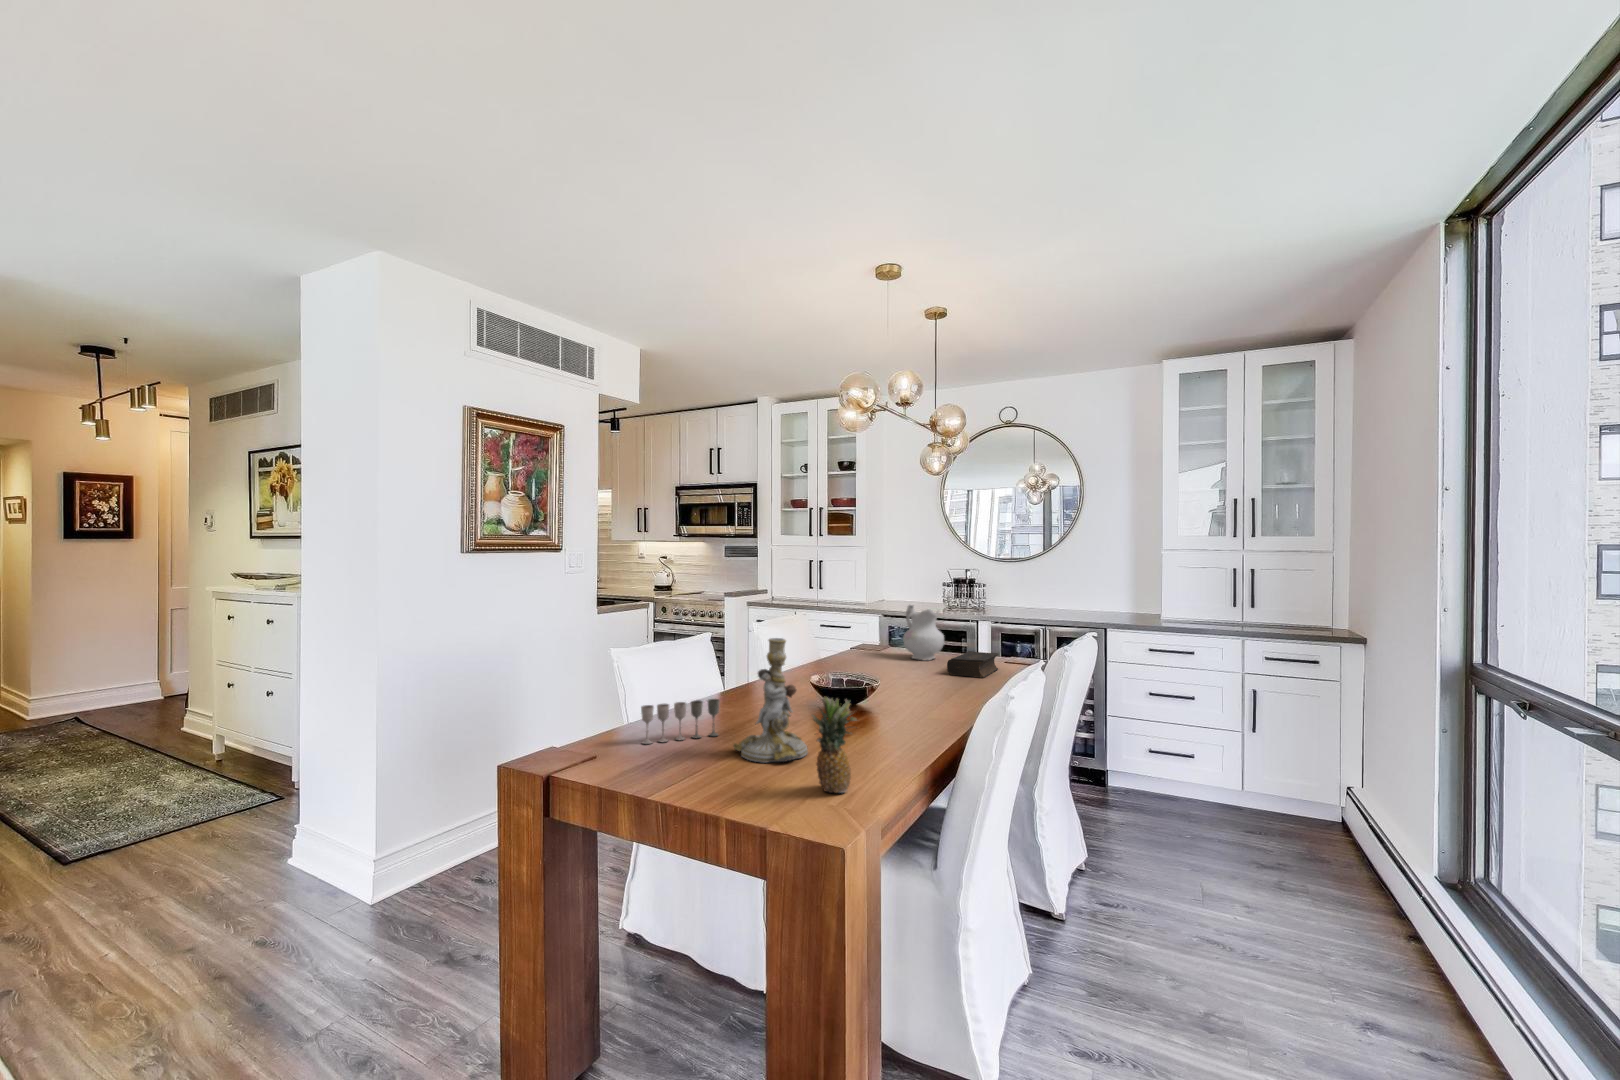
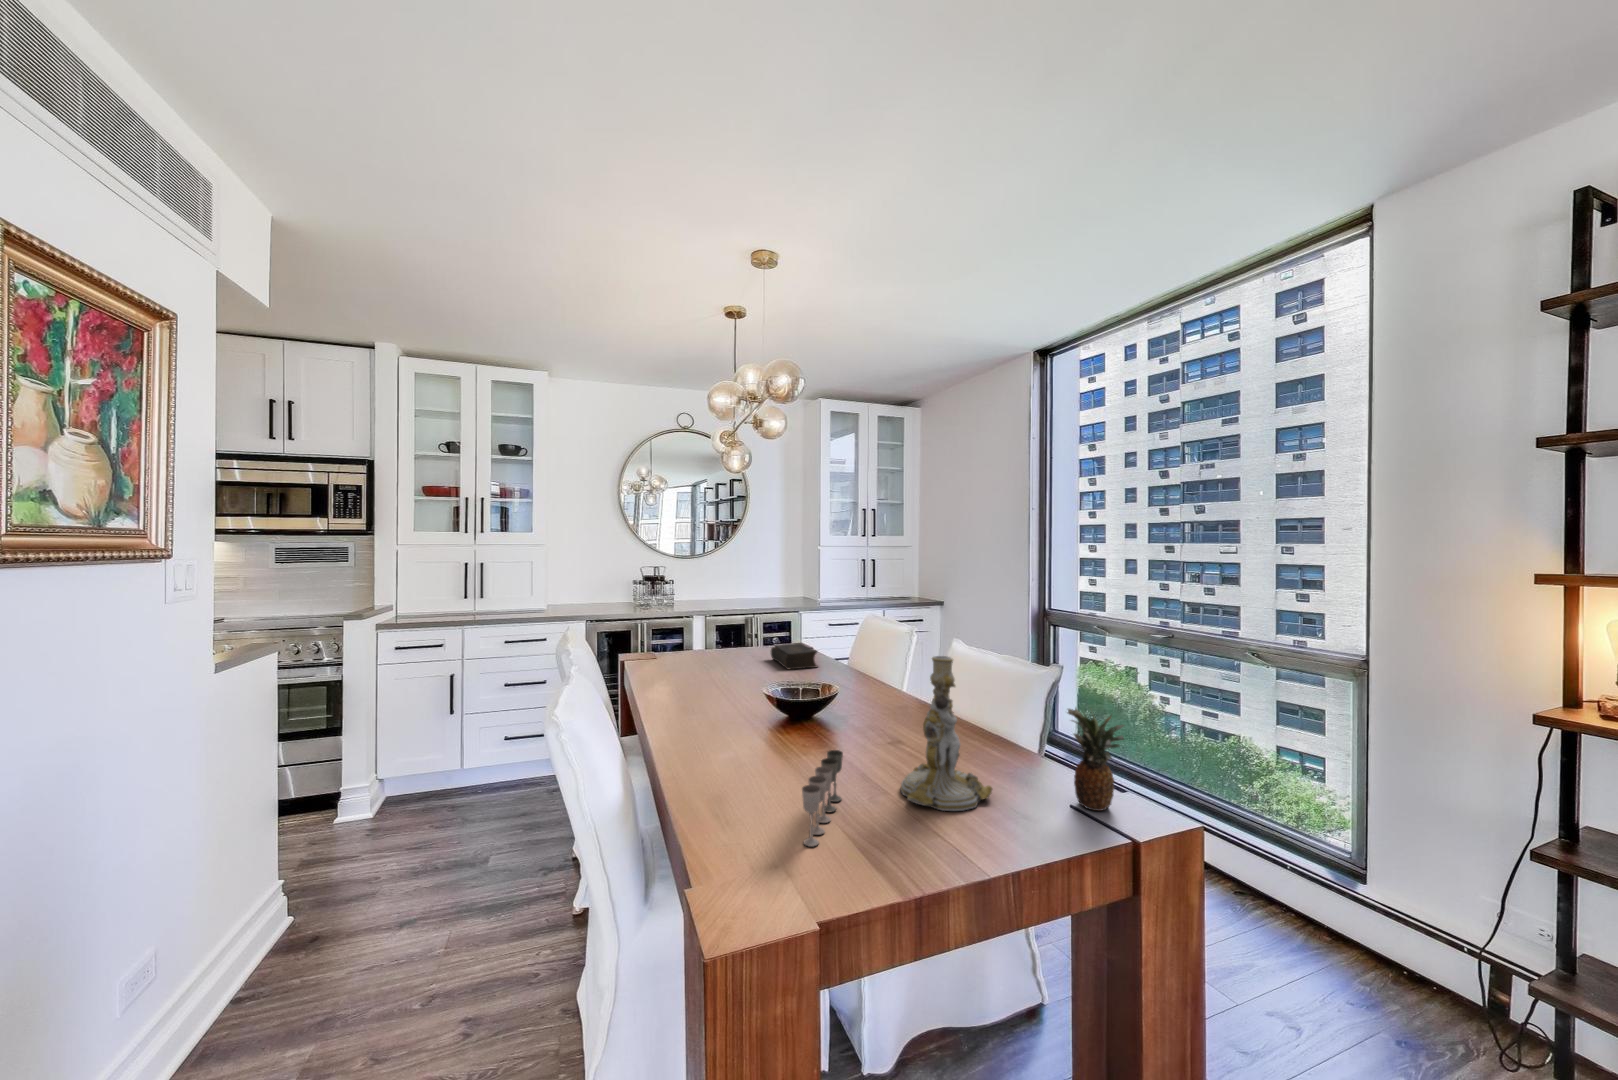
ceramic pitcher: present [903,605,944,660] -> none [692,605,738,661]

